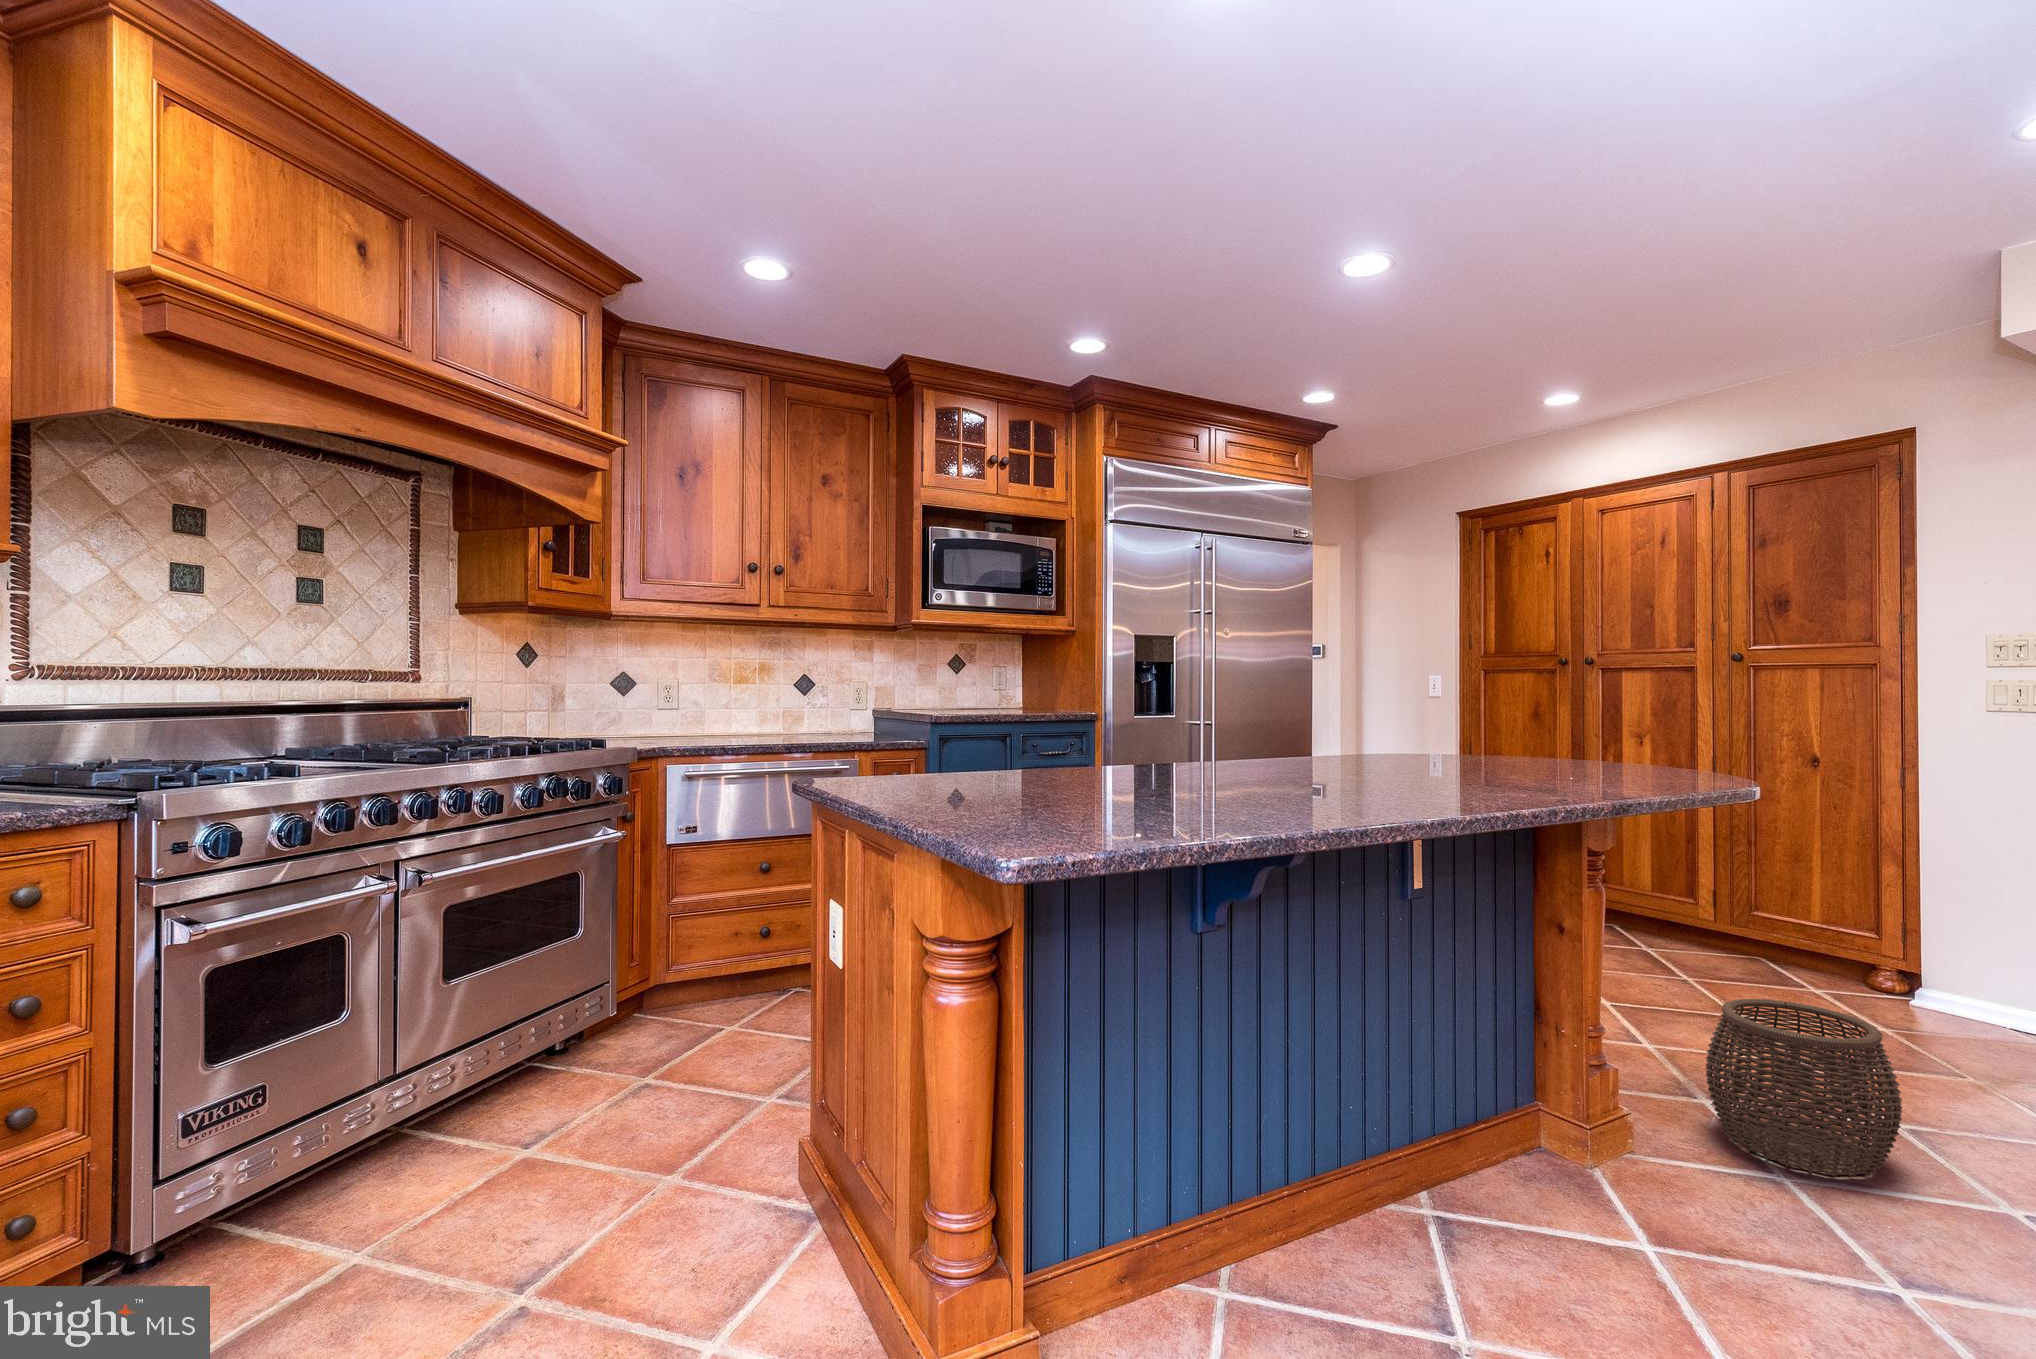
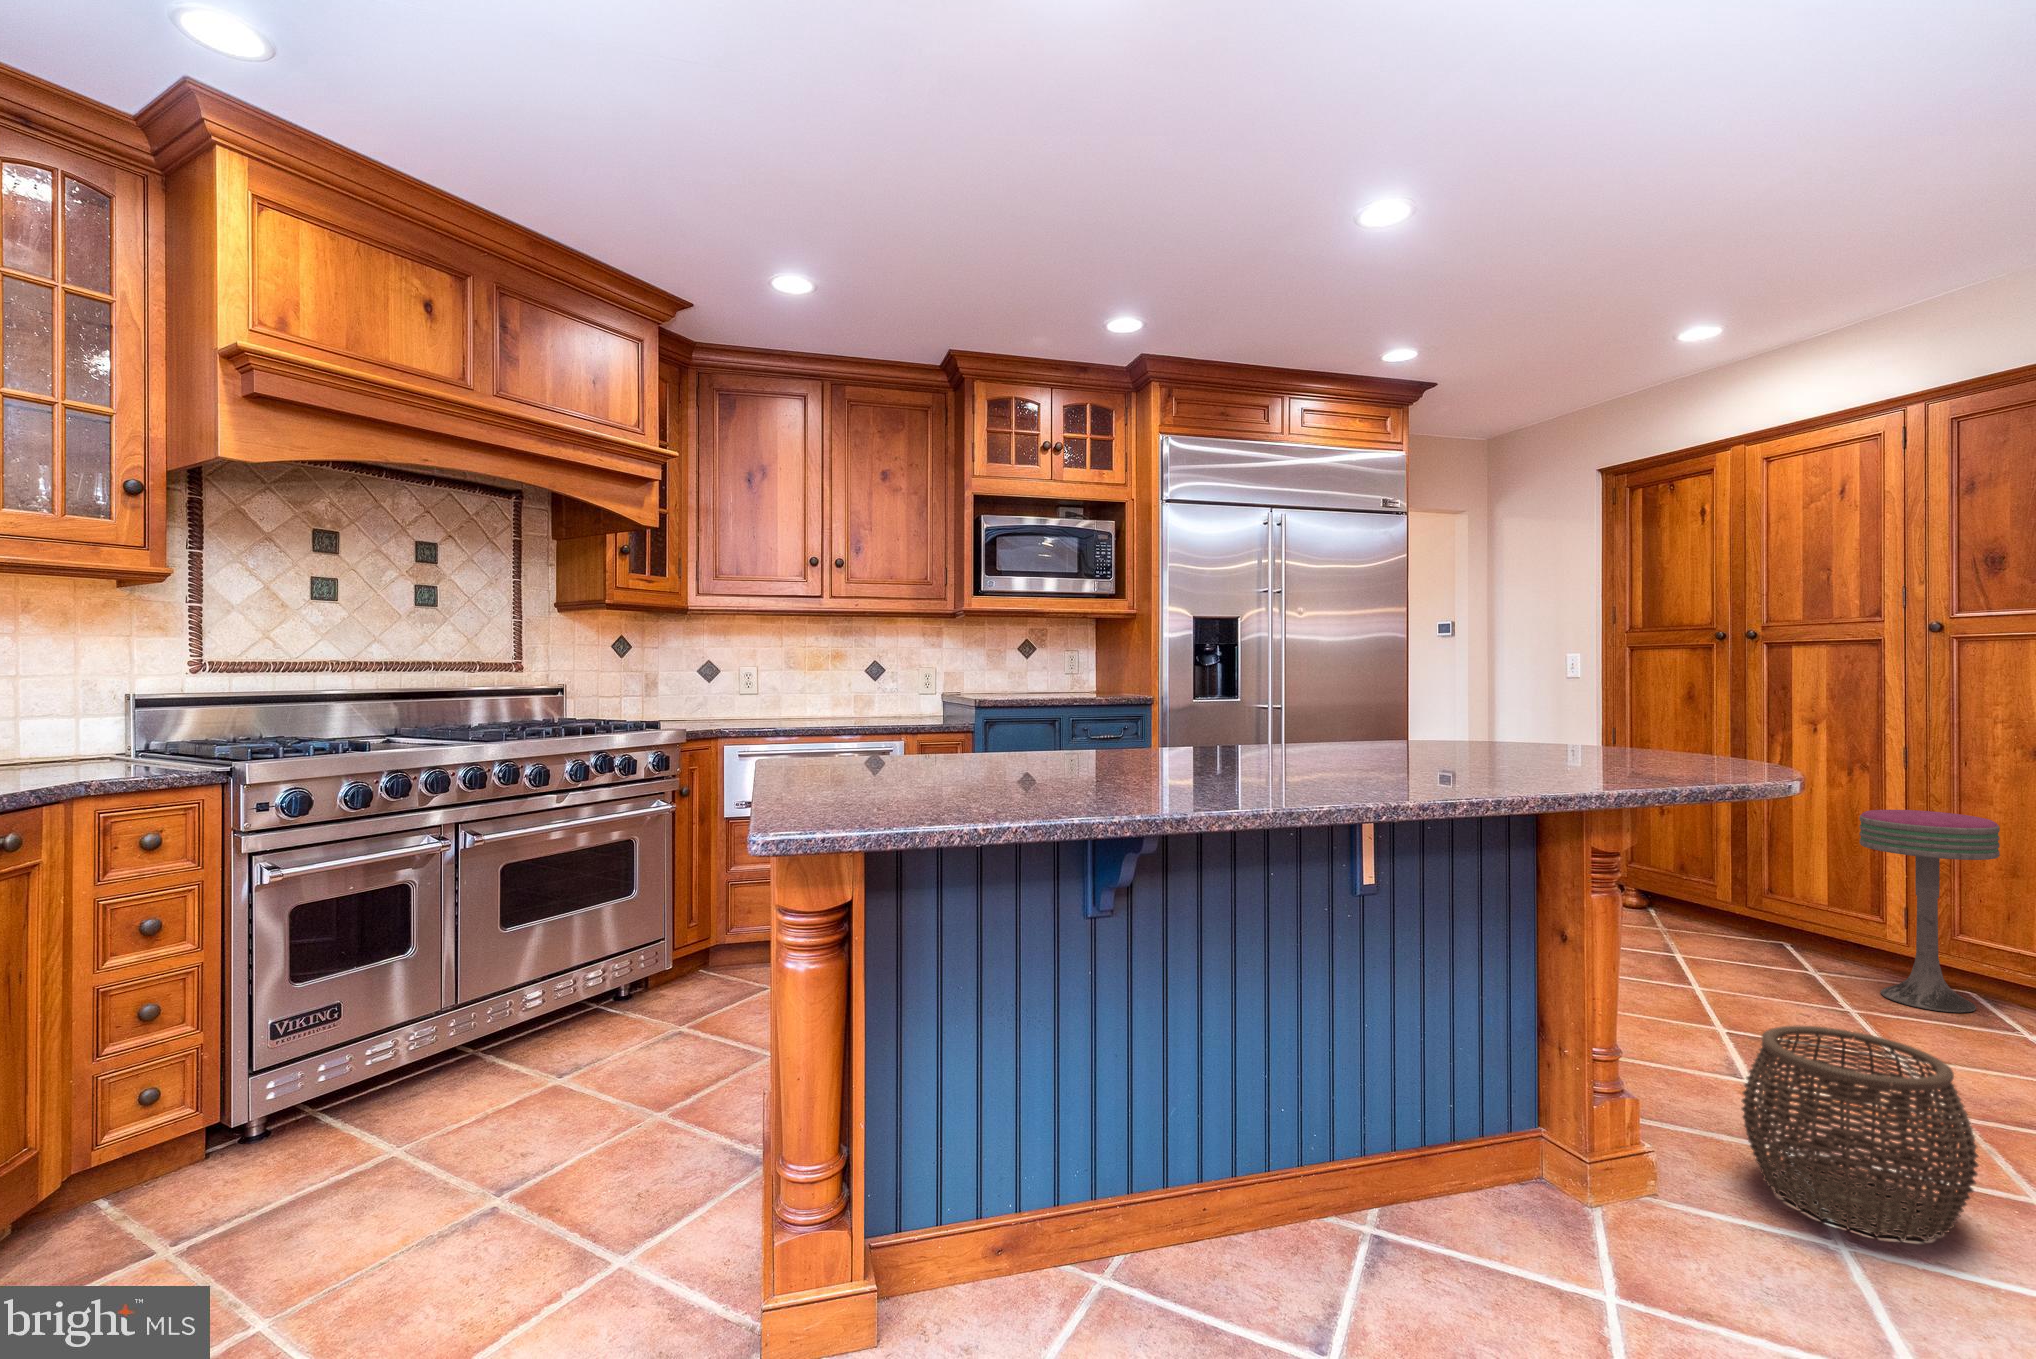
bar stool: none [1692,810,1799,979] -> present [1860,810,2000,1013]

